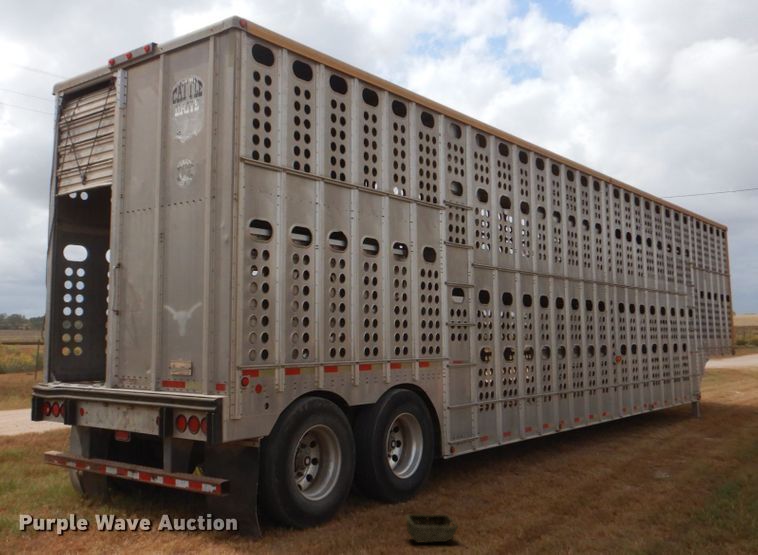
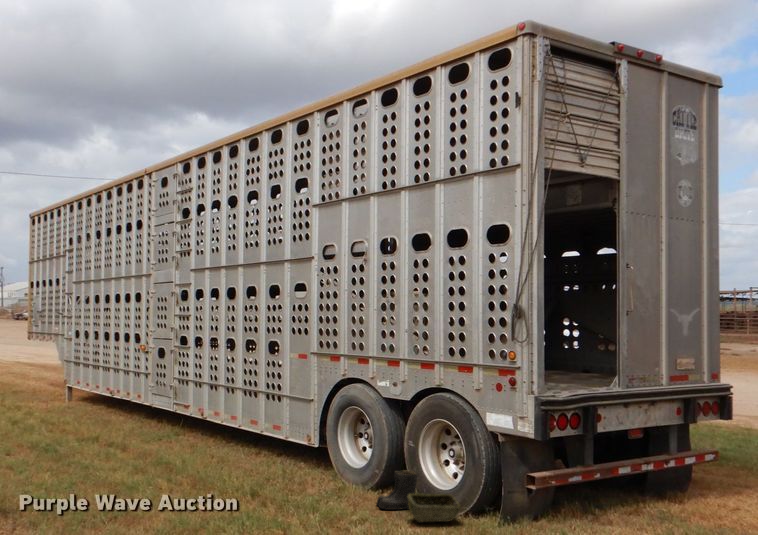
boots: none [372,491,412,530] -> present [376,470,417,510]

